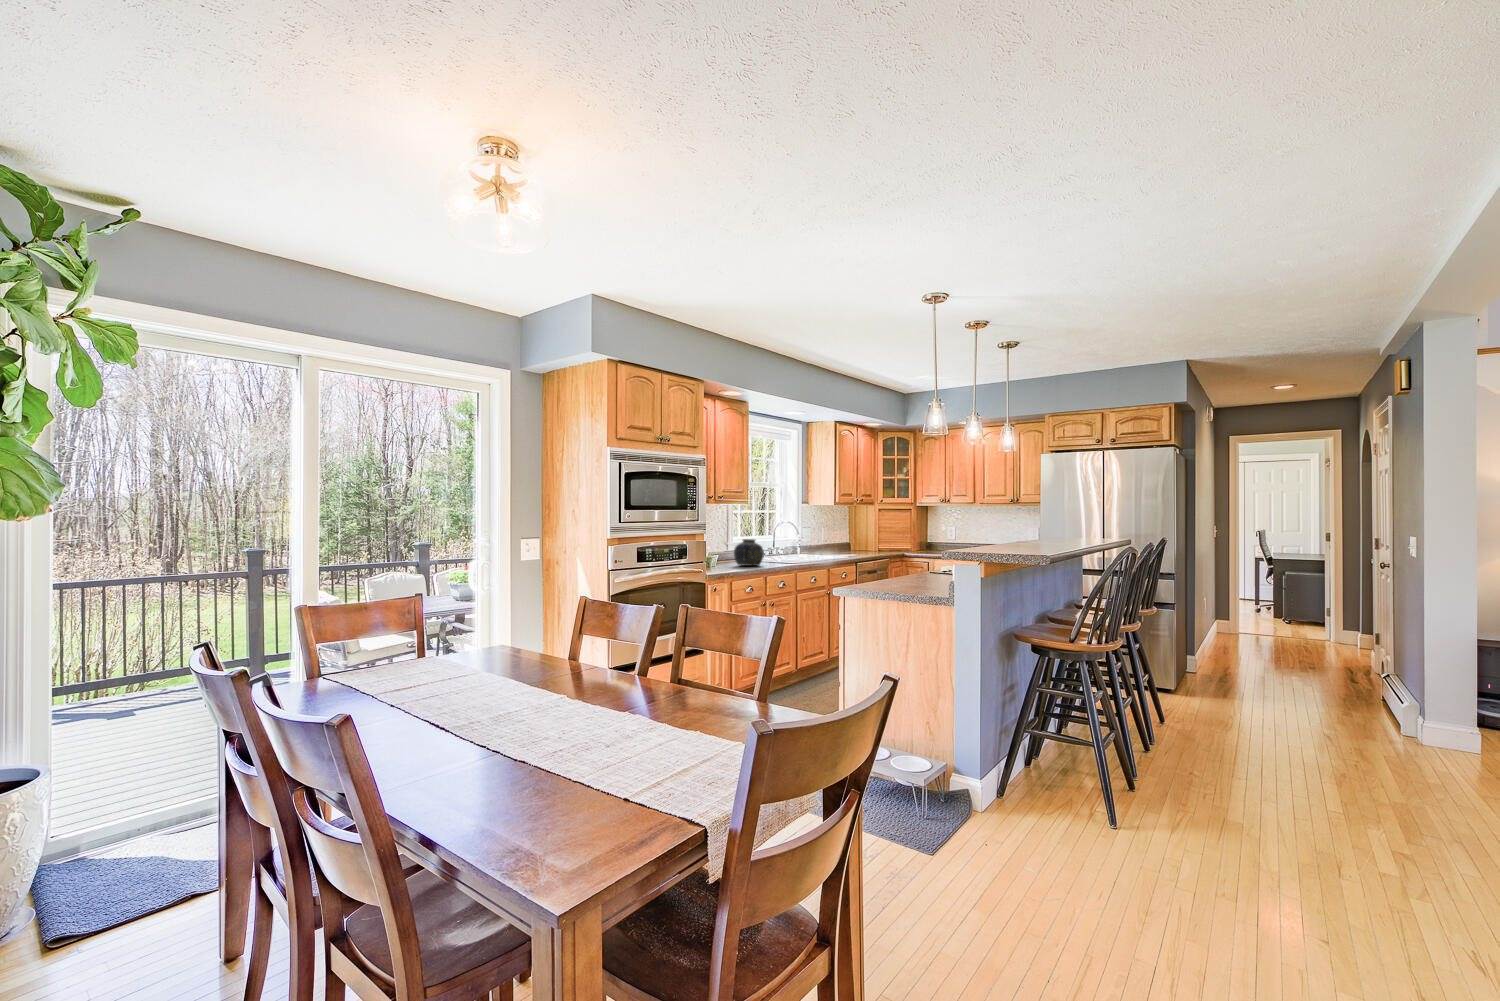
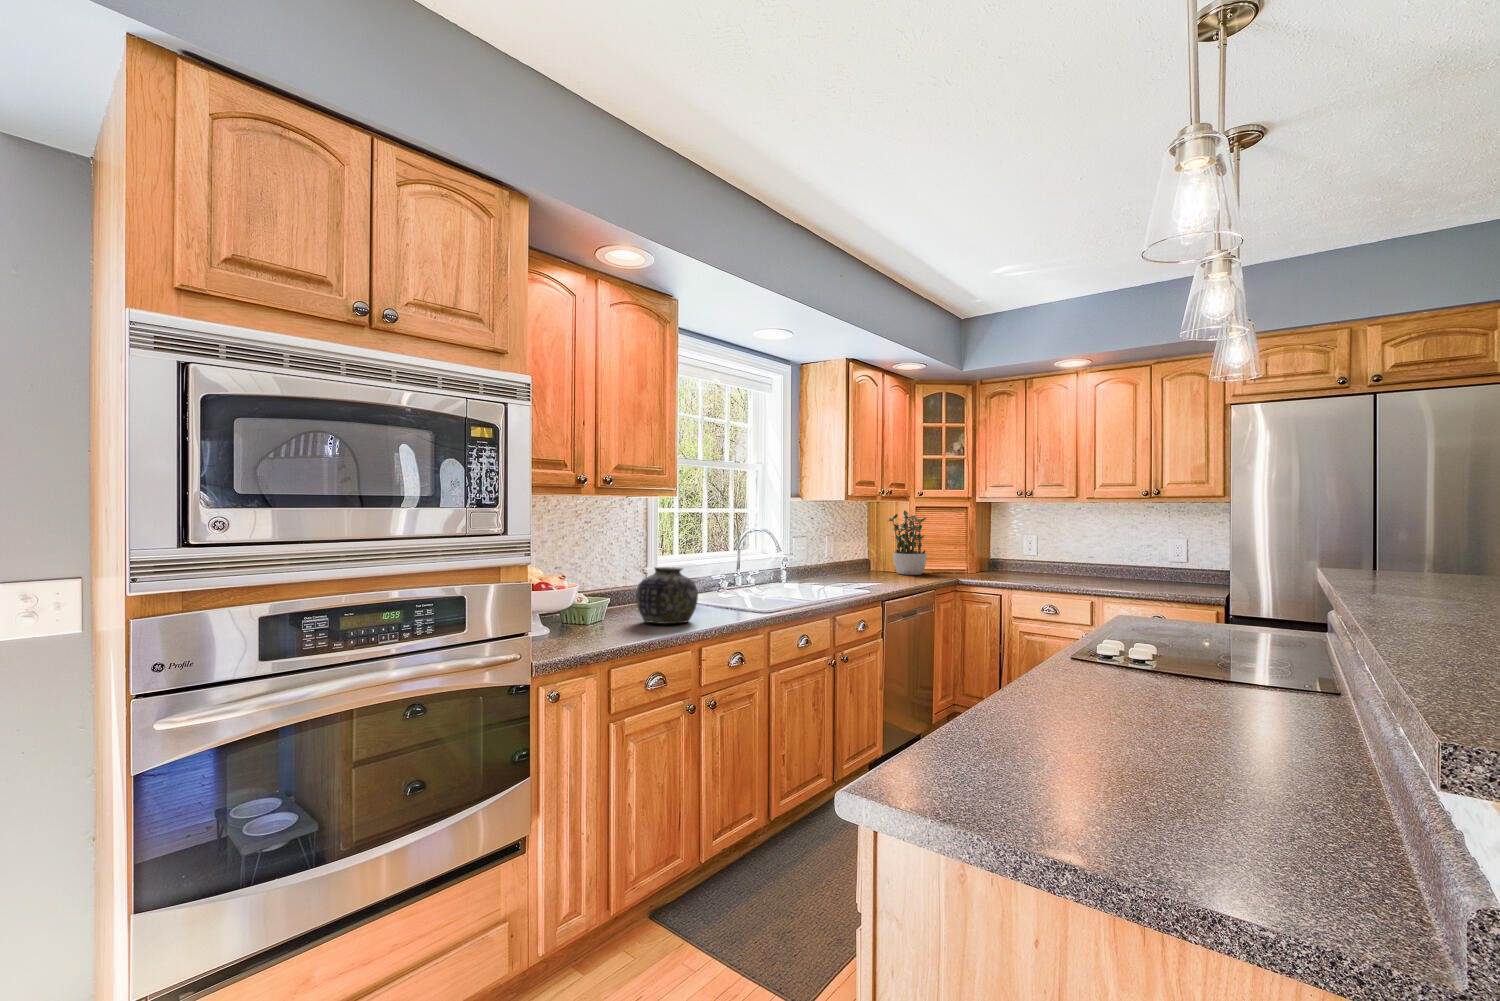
potted plant: none [861,511,886,551] -> present [889,511,926,575]

